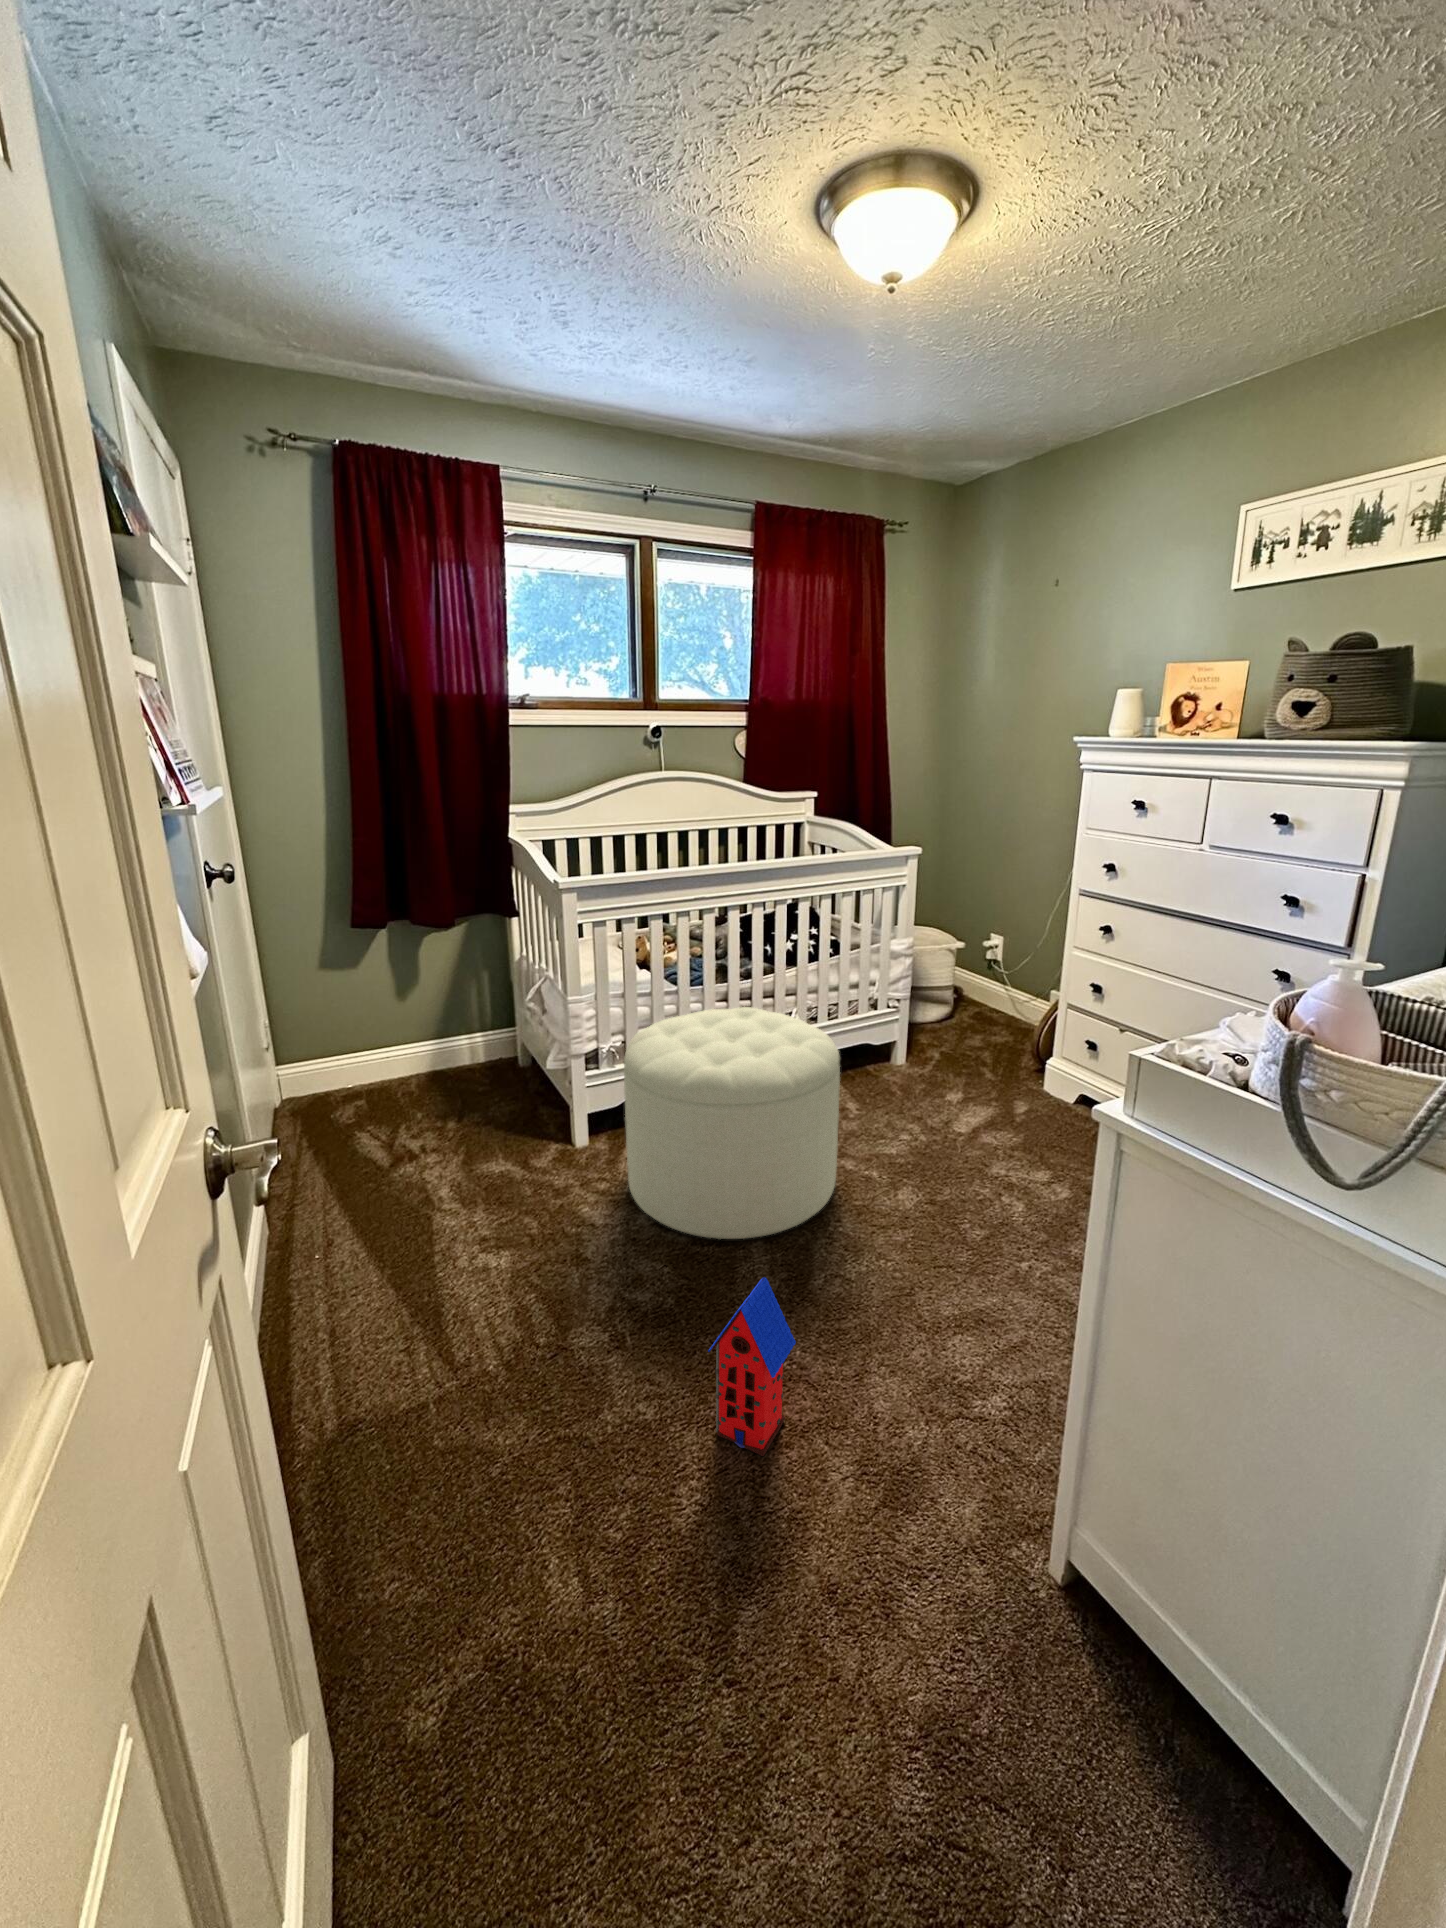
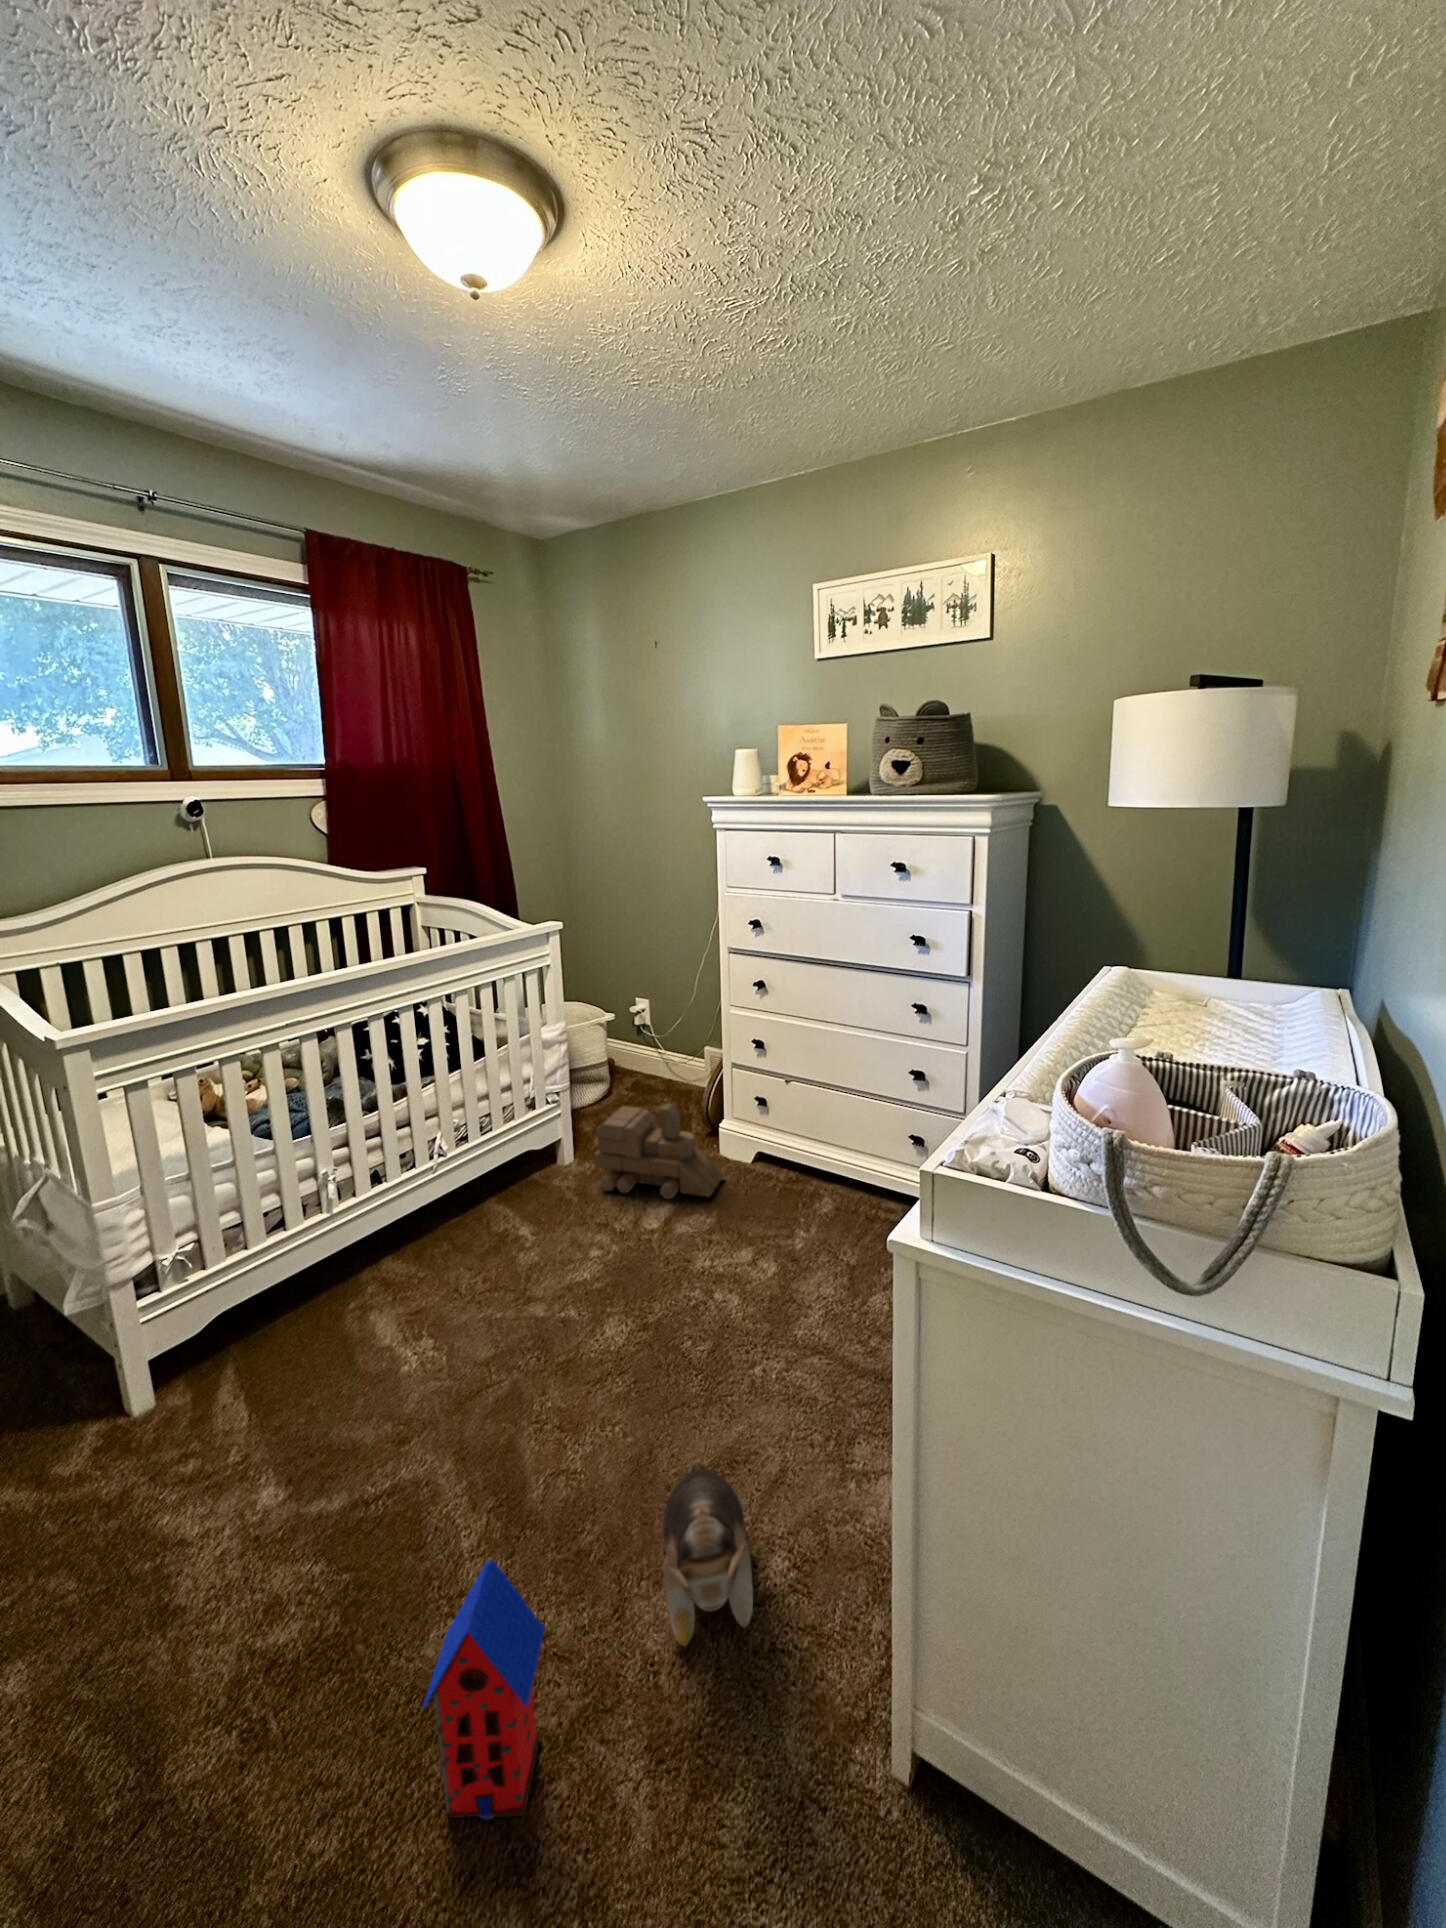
ottoman: present [624,1007,840,1240] -> none [207,1151,529,1496]
toy train: none [921,1022,1042,1119] -> present [594,1104,723,1199]
plush toy: none [889,1299,976,1424] -> present [663,1463,753,1646]

